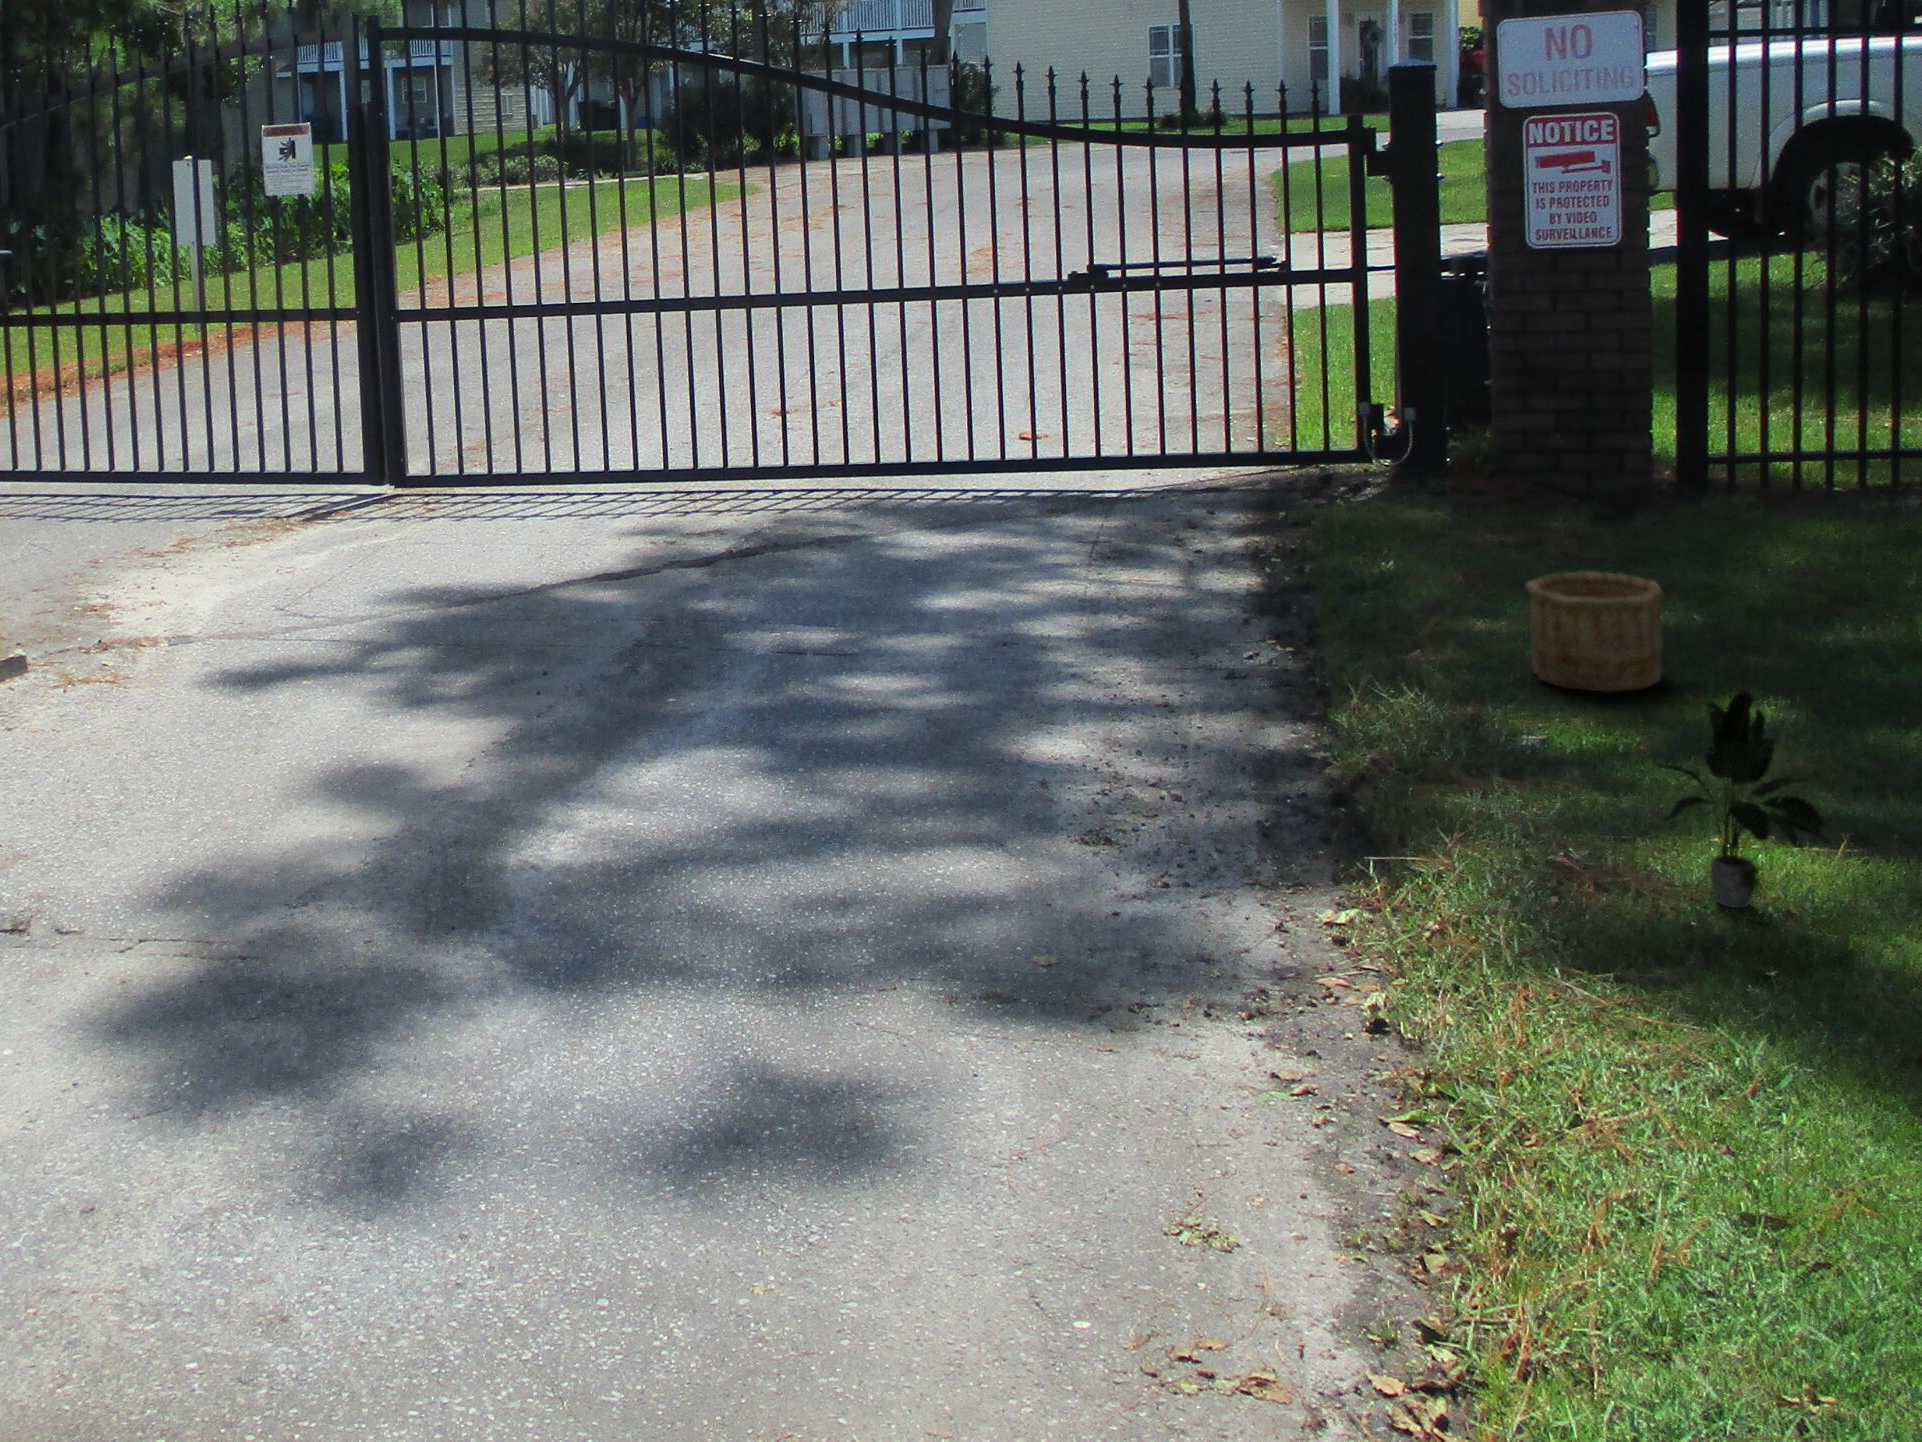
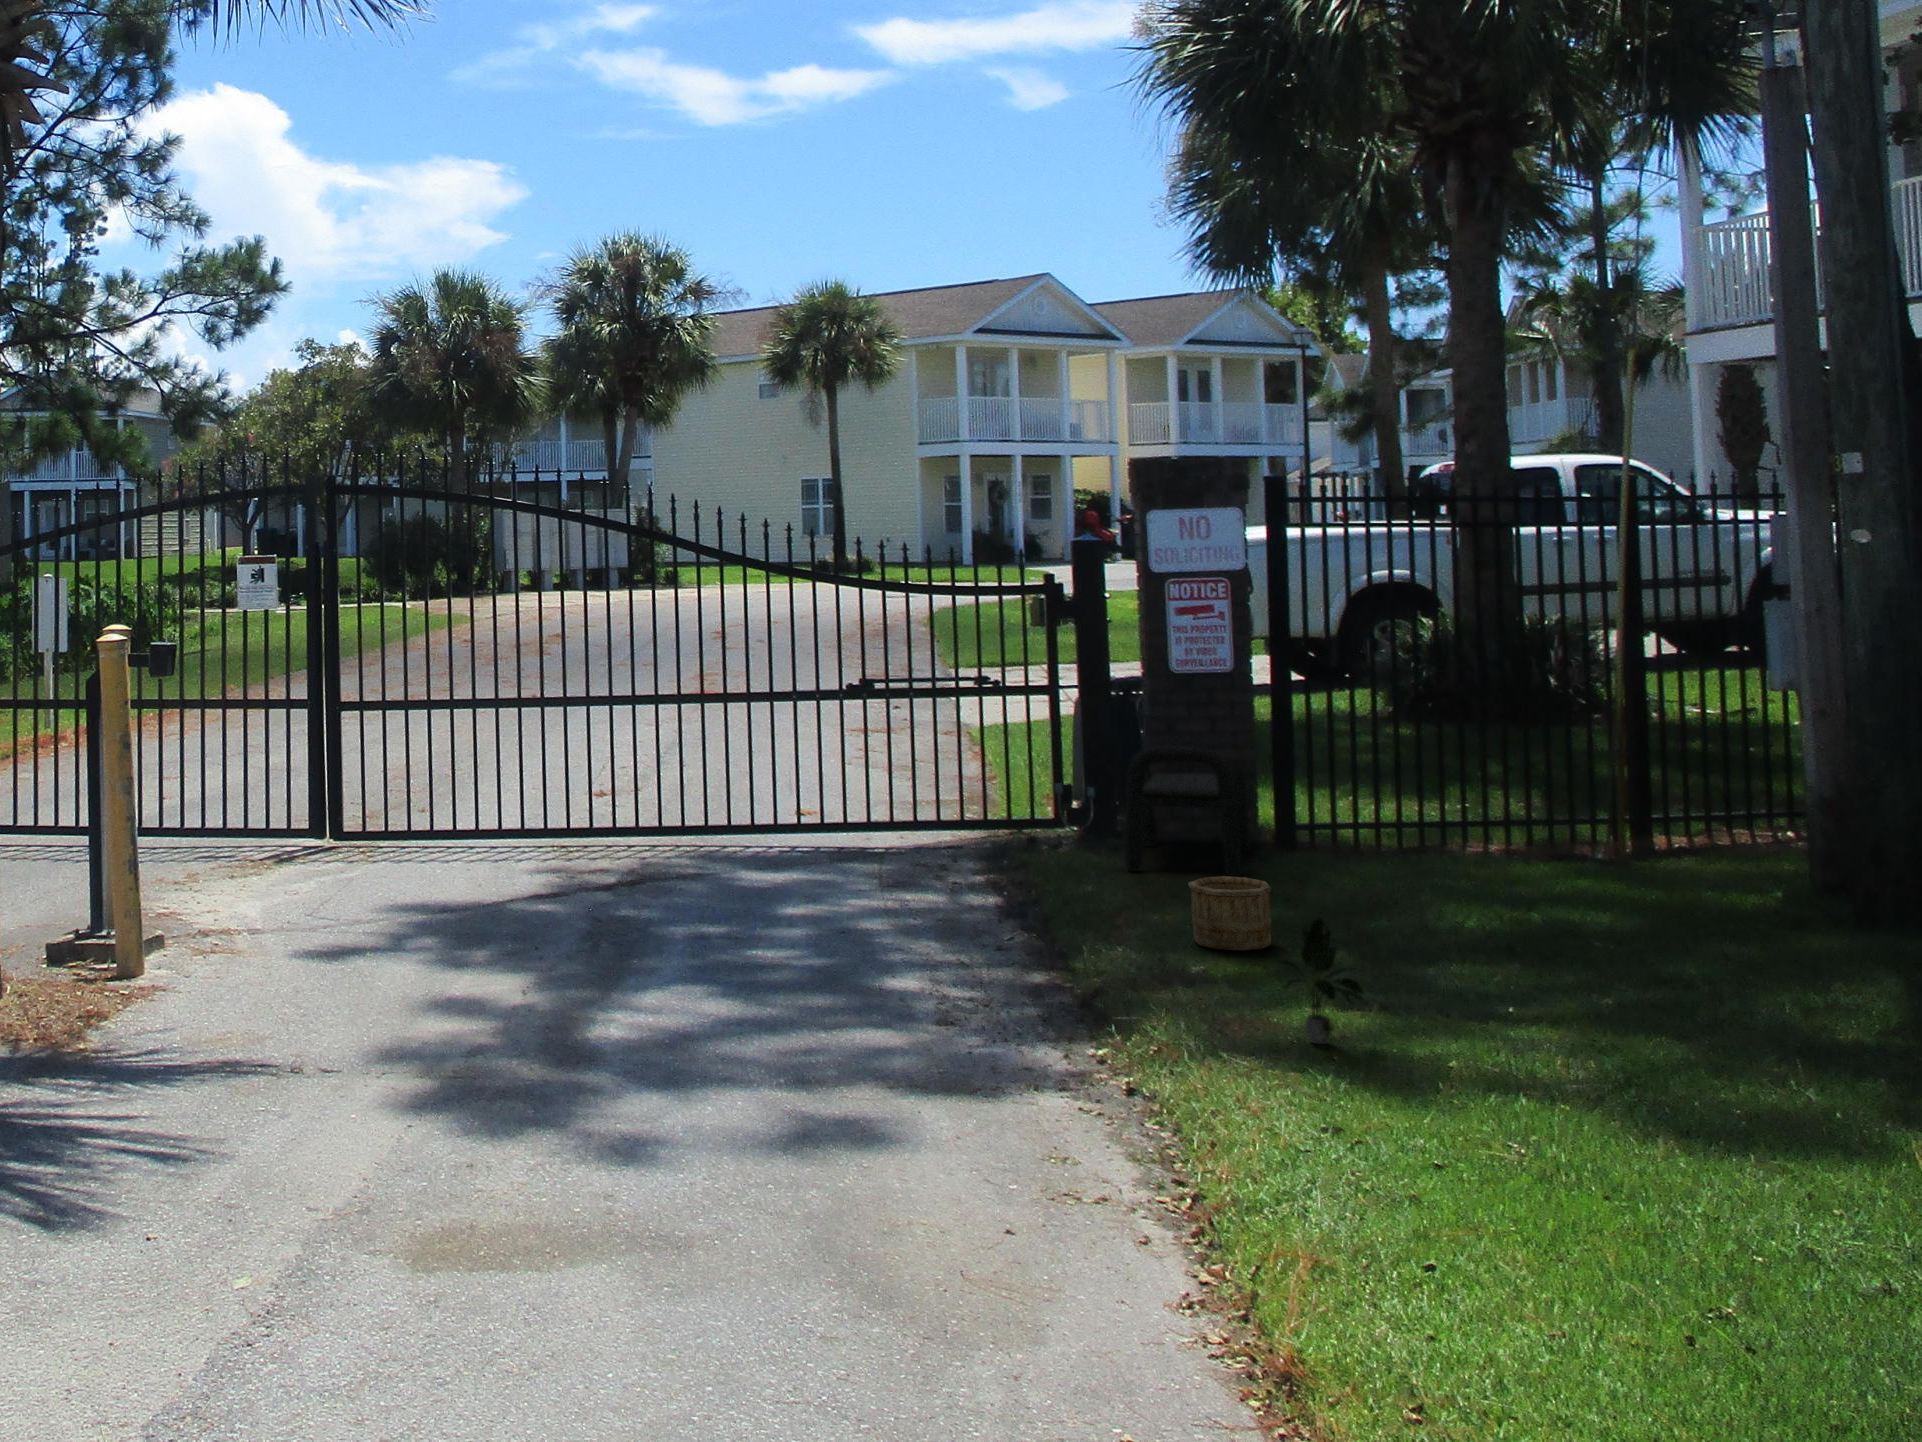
bench: none [1445,329,1643,548] -> present [1126,745,1250,876]

